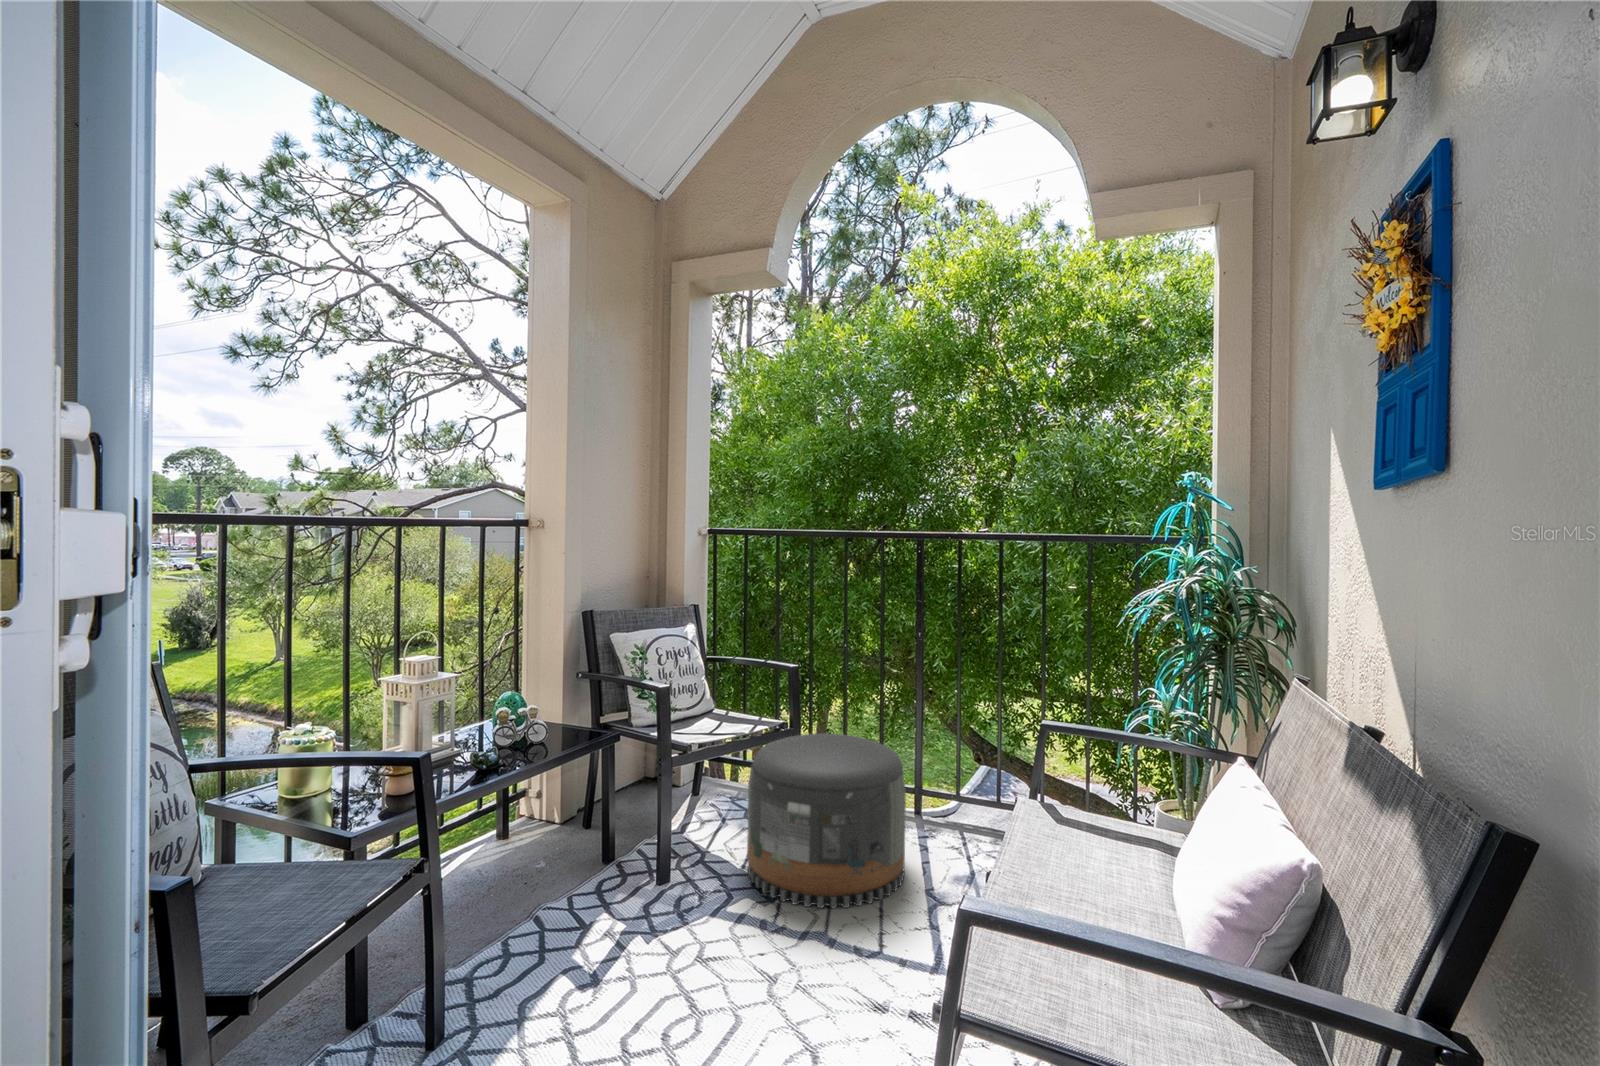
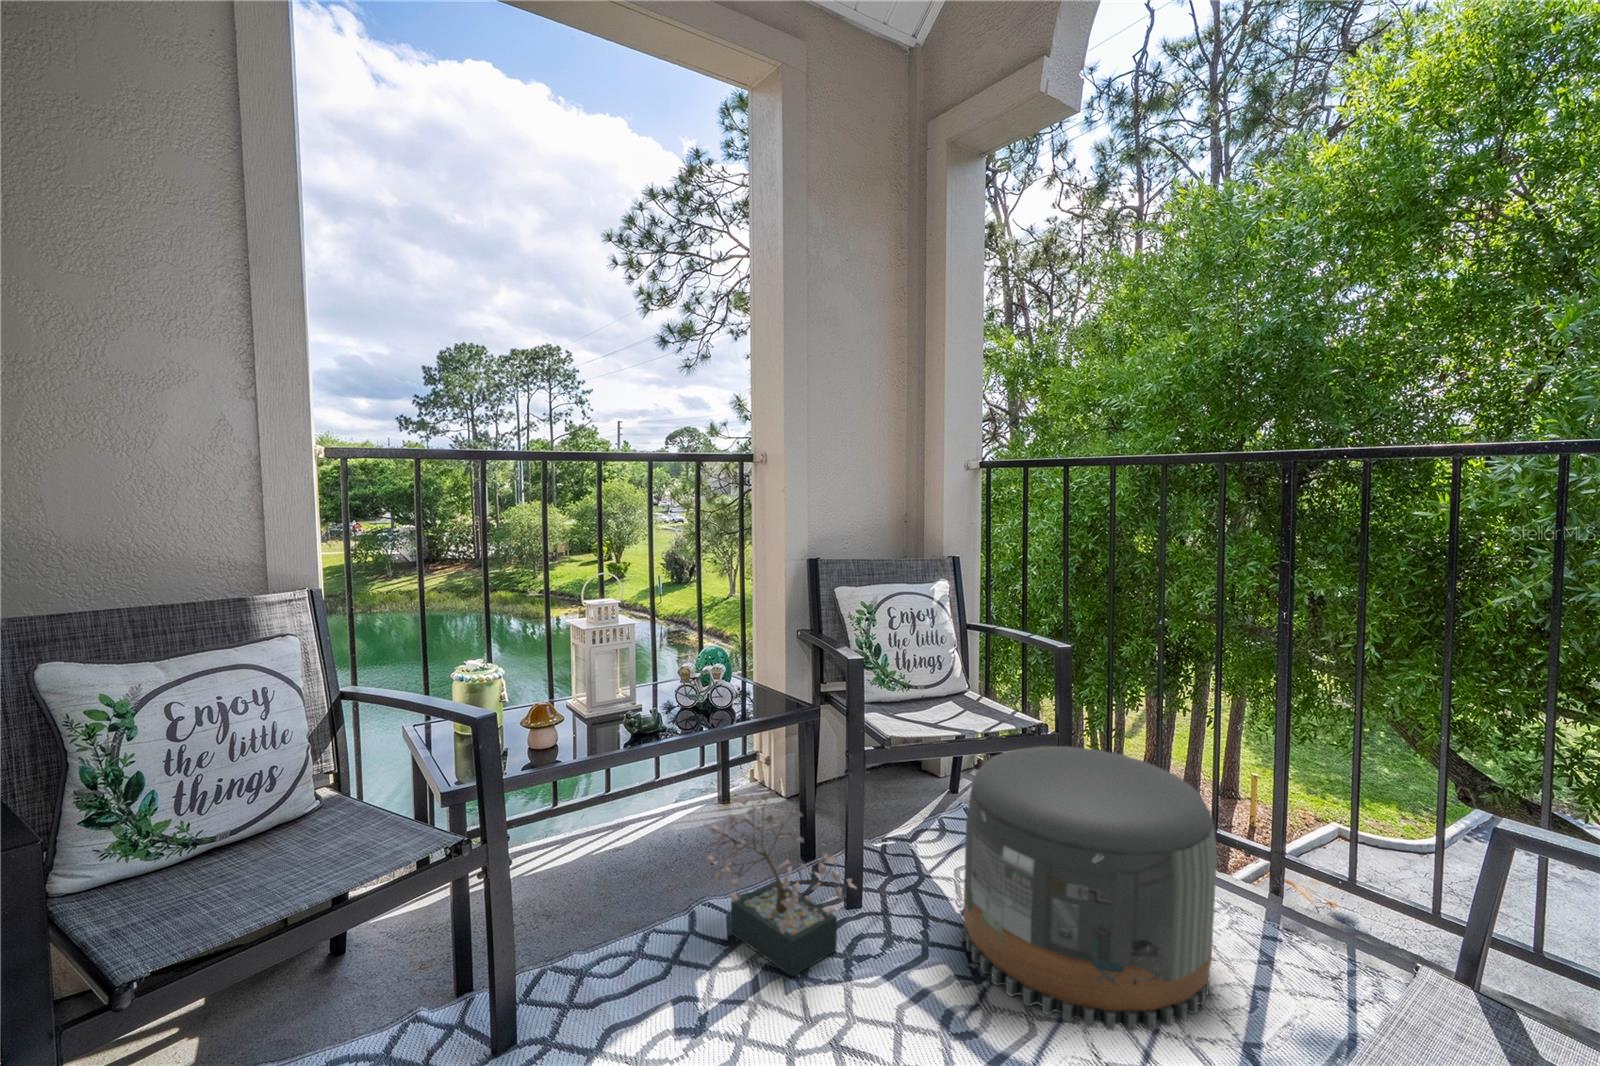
decorative plant: none [555,801,684,934] -> present [703,791,857,977]

